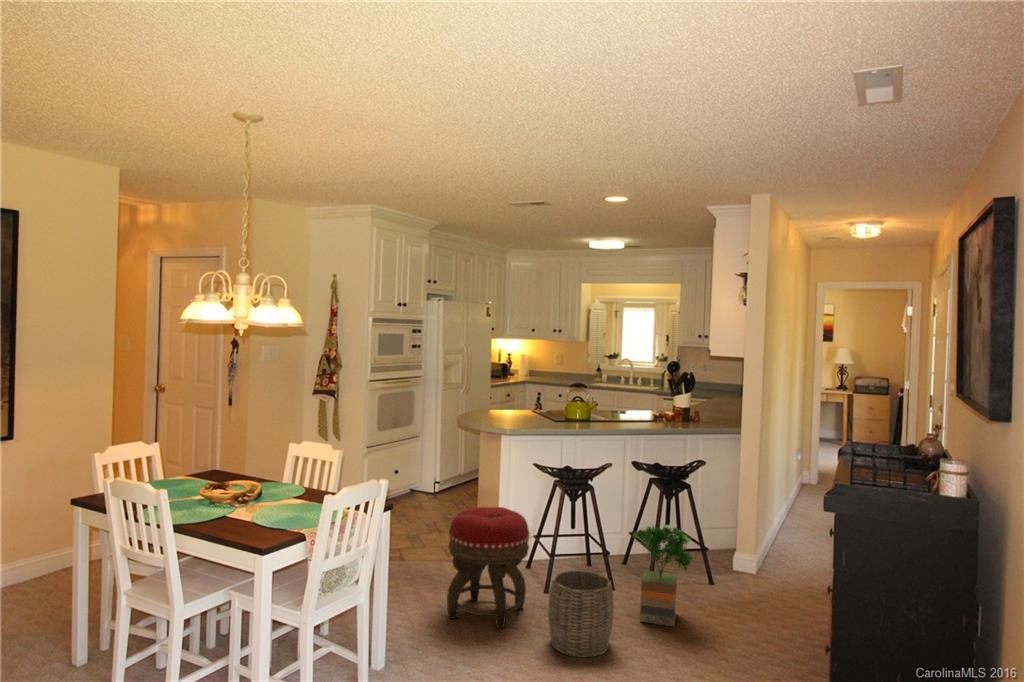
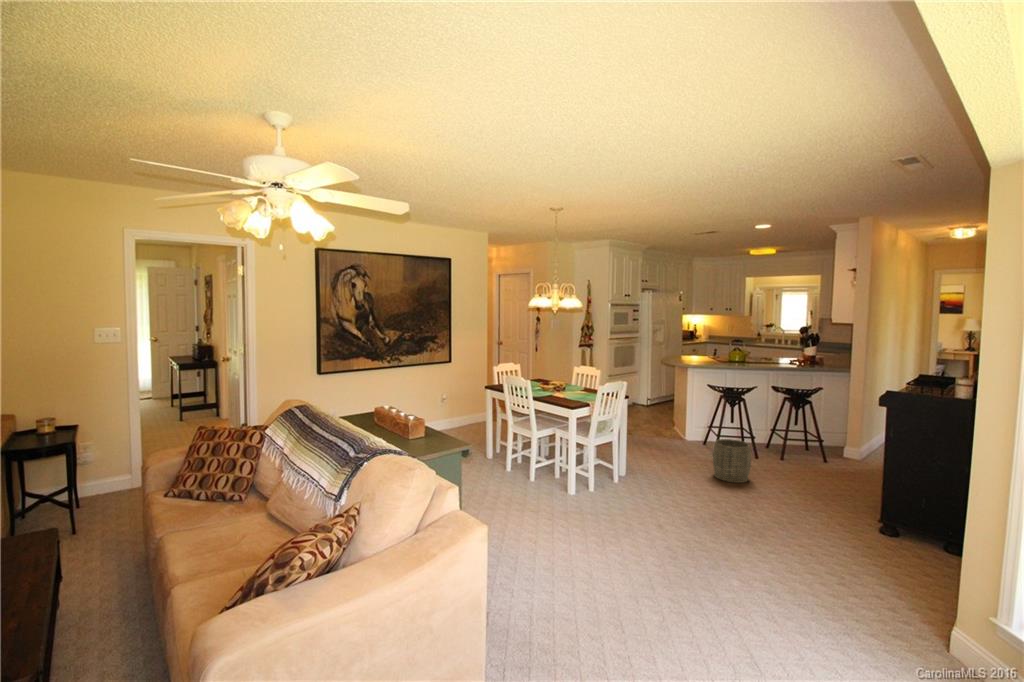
footstool: present [447,507,529,628] -> none [656,405,703,467]
potted tree: present [634,526,694,626] -> none [766,419,807,476]

